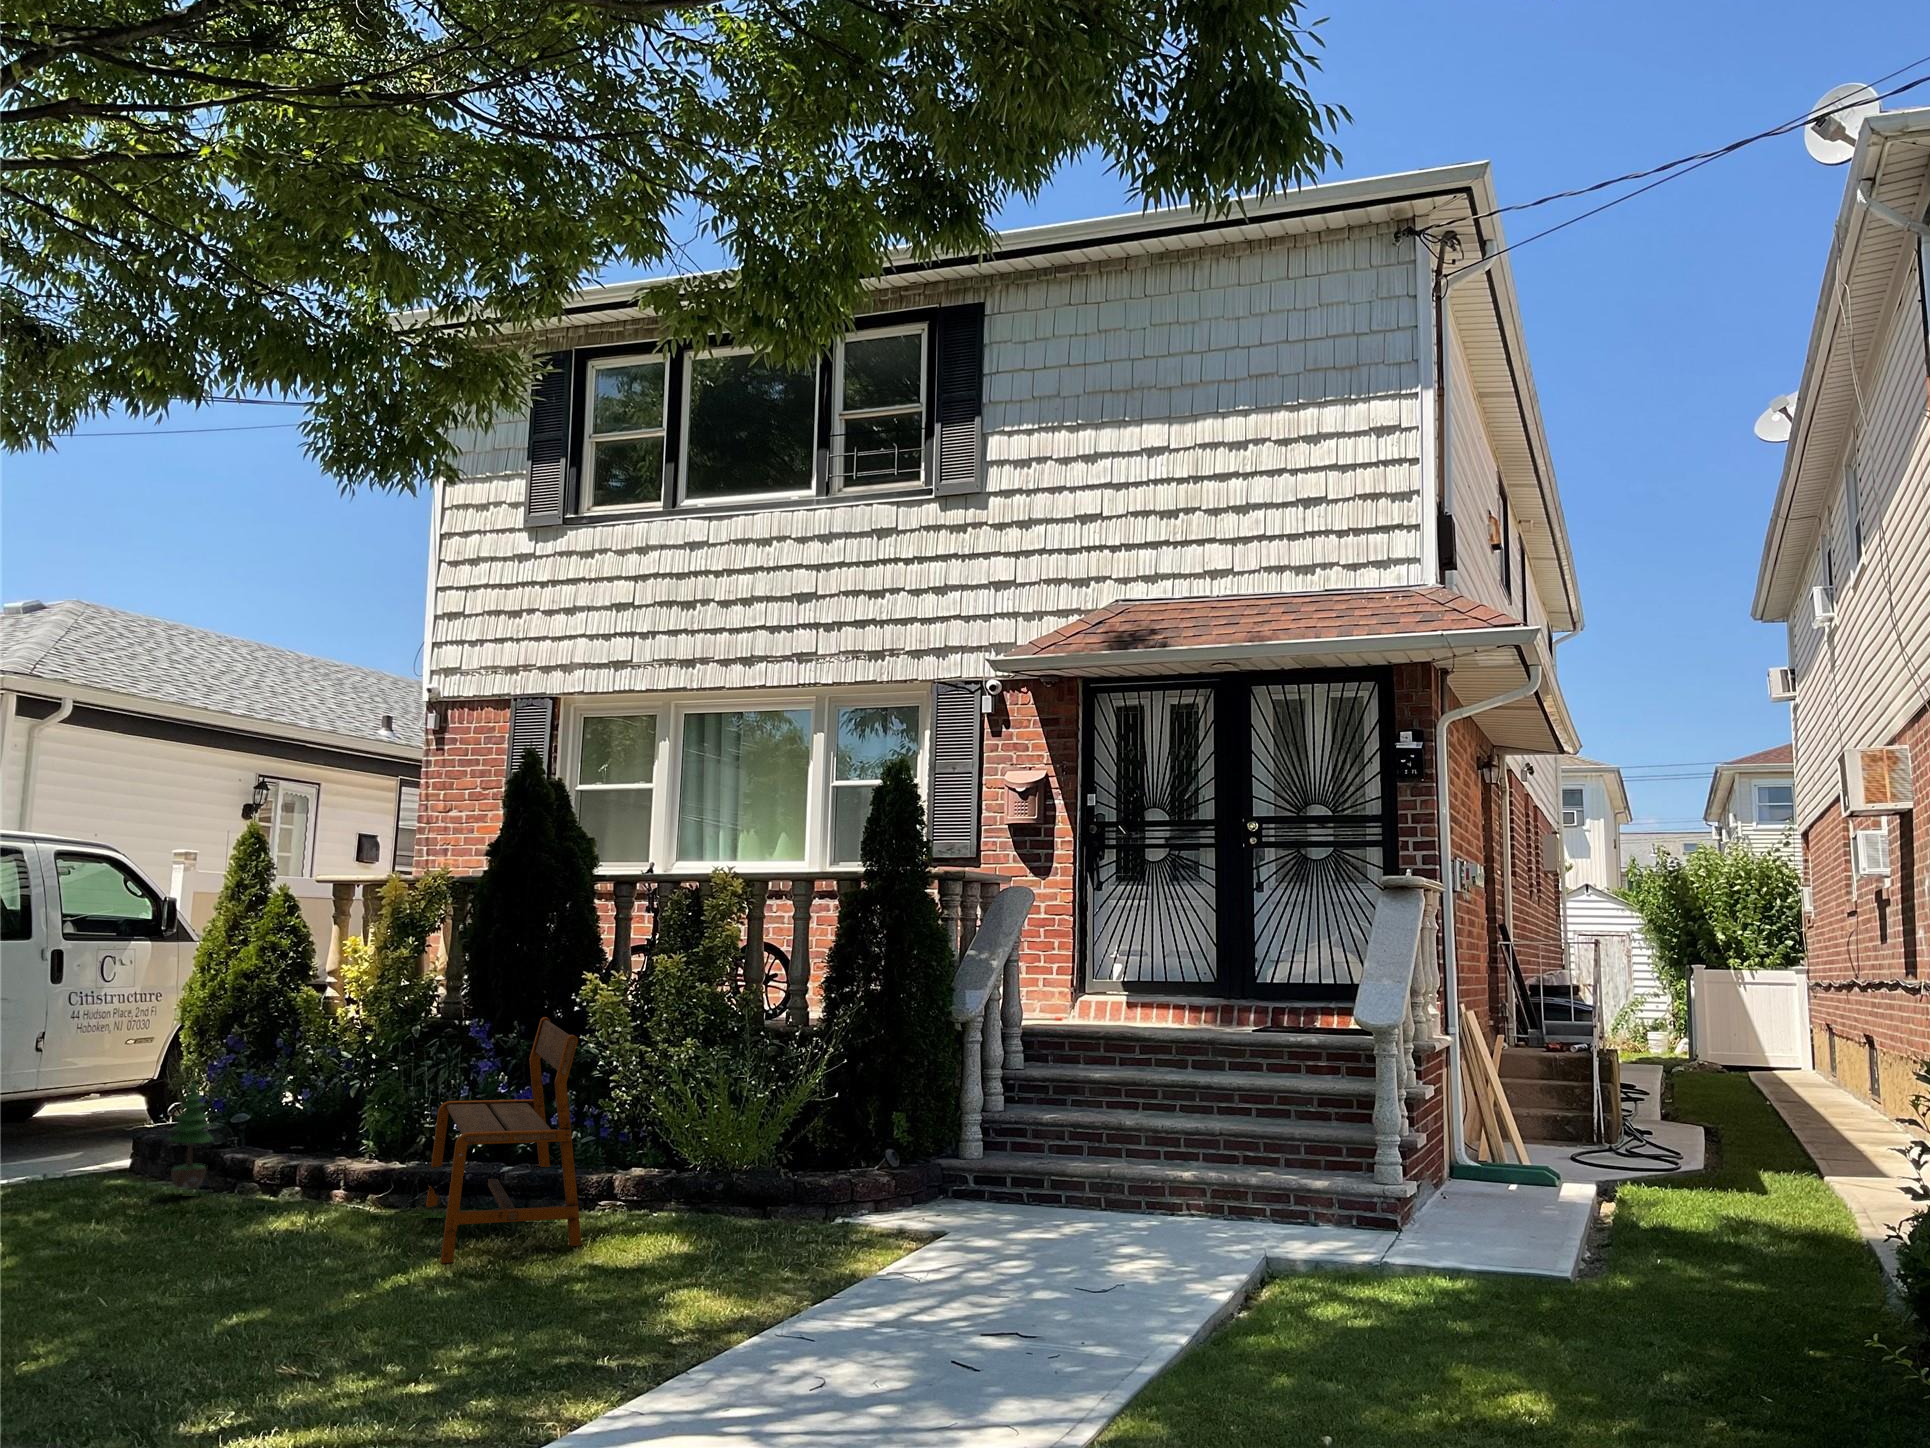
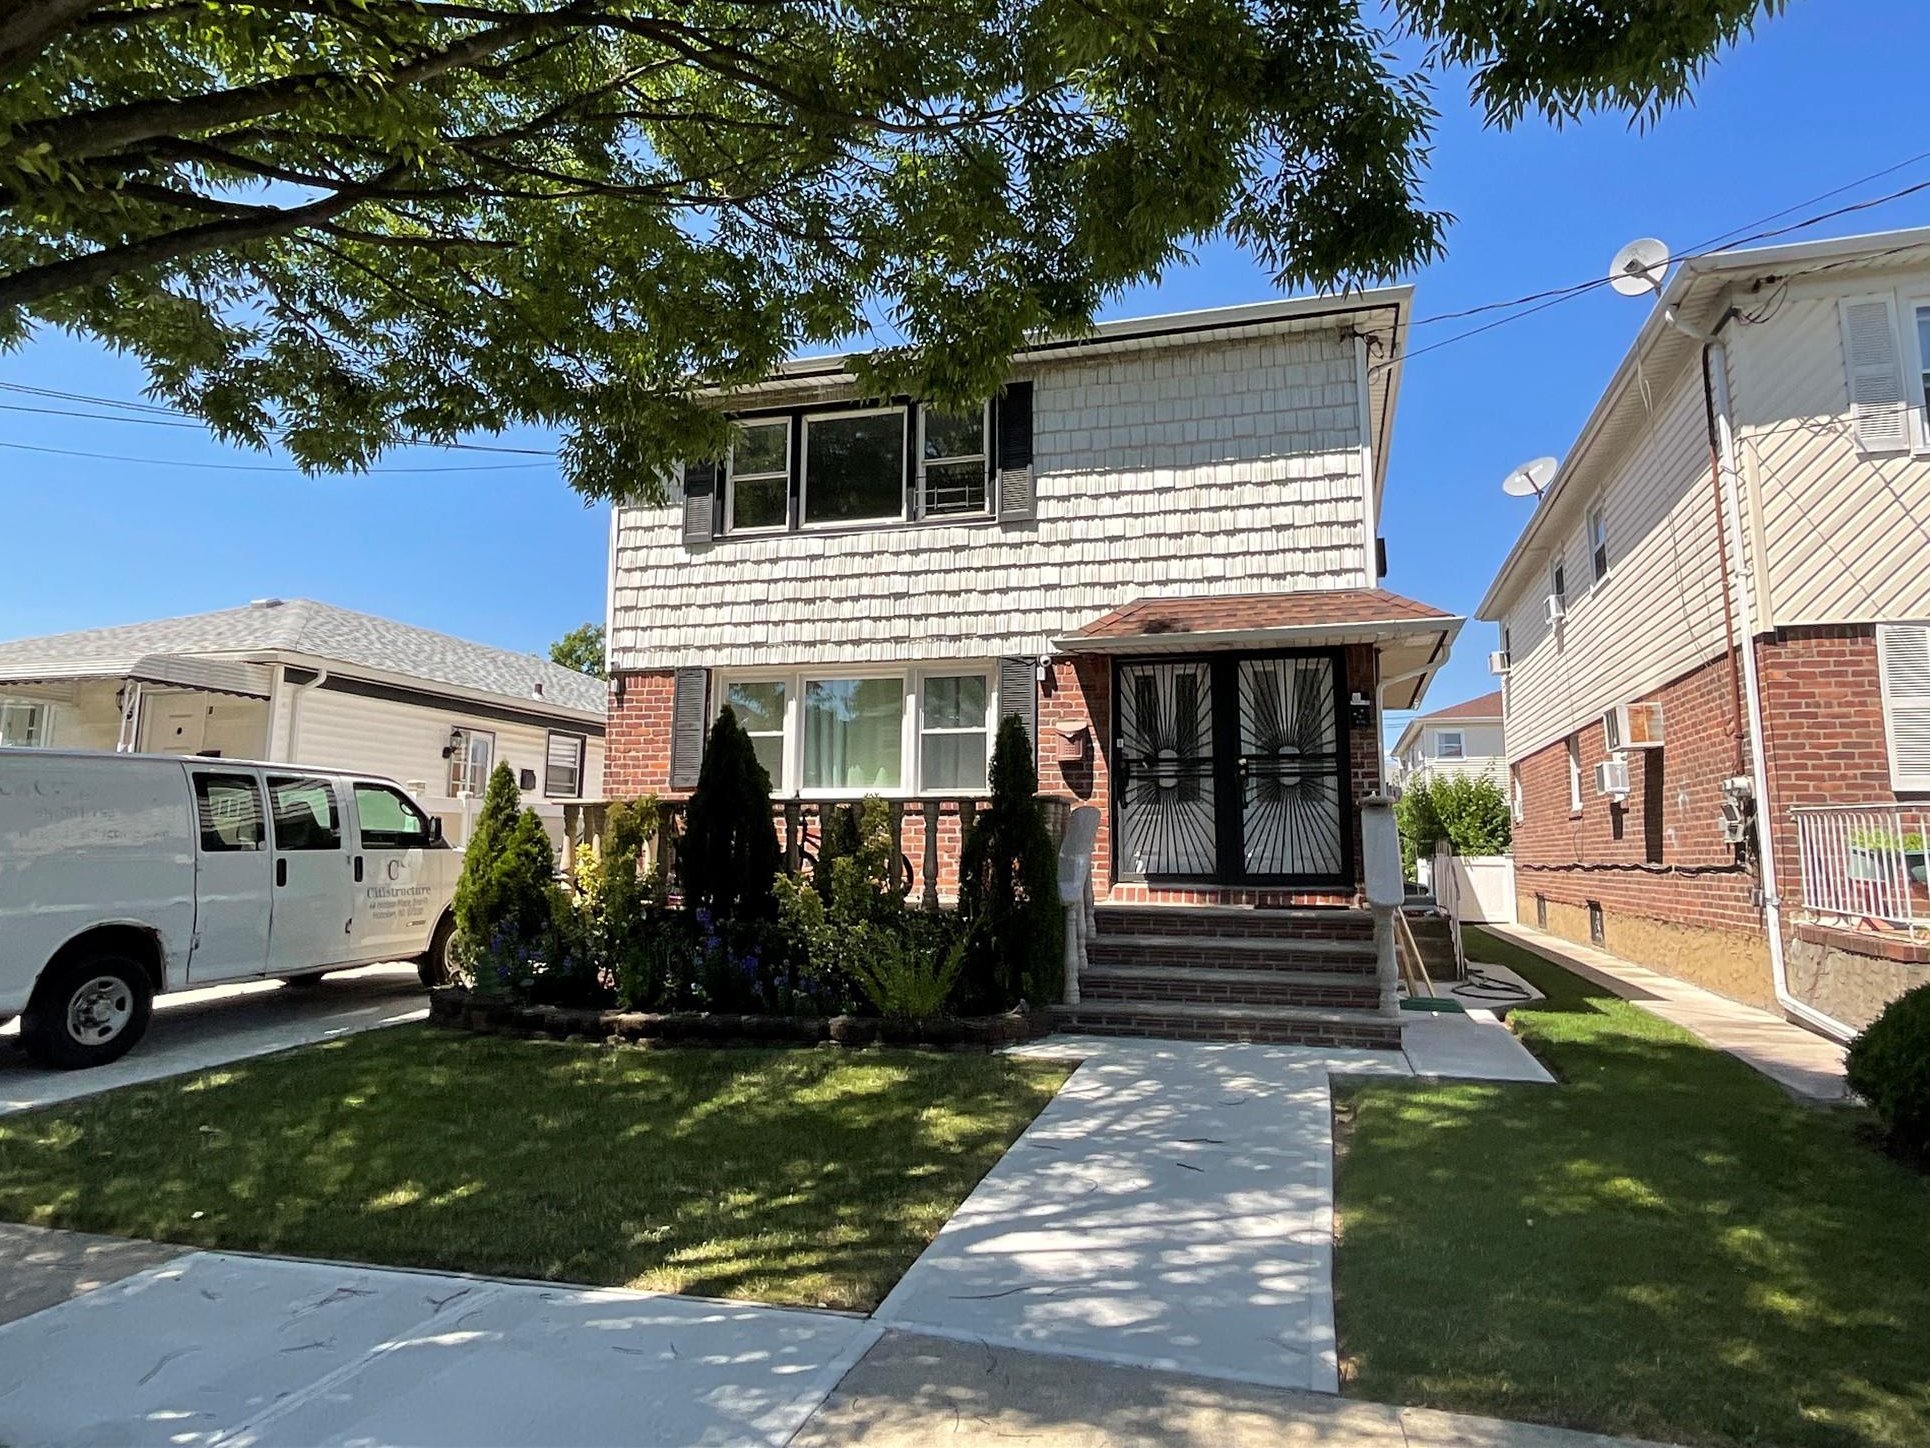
bench: present [426,1017,582,1264] -> none [676,897,810,1076]

